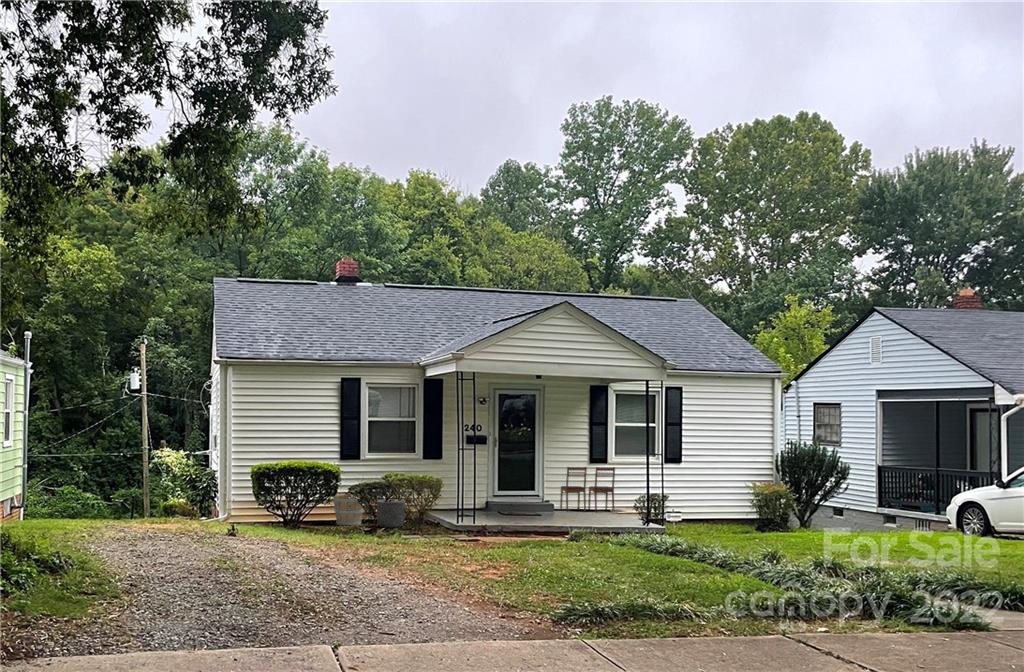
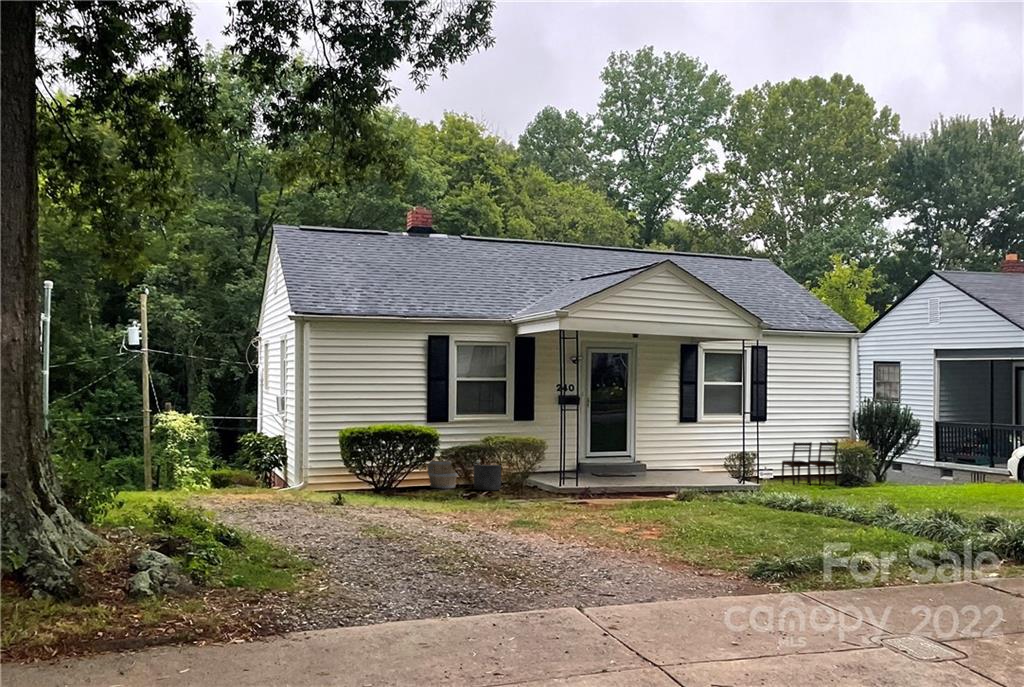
chair: present [560,467,615,512] -> present [782,442,838,486]

